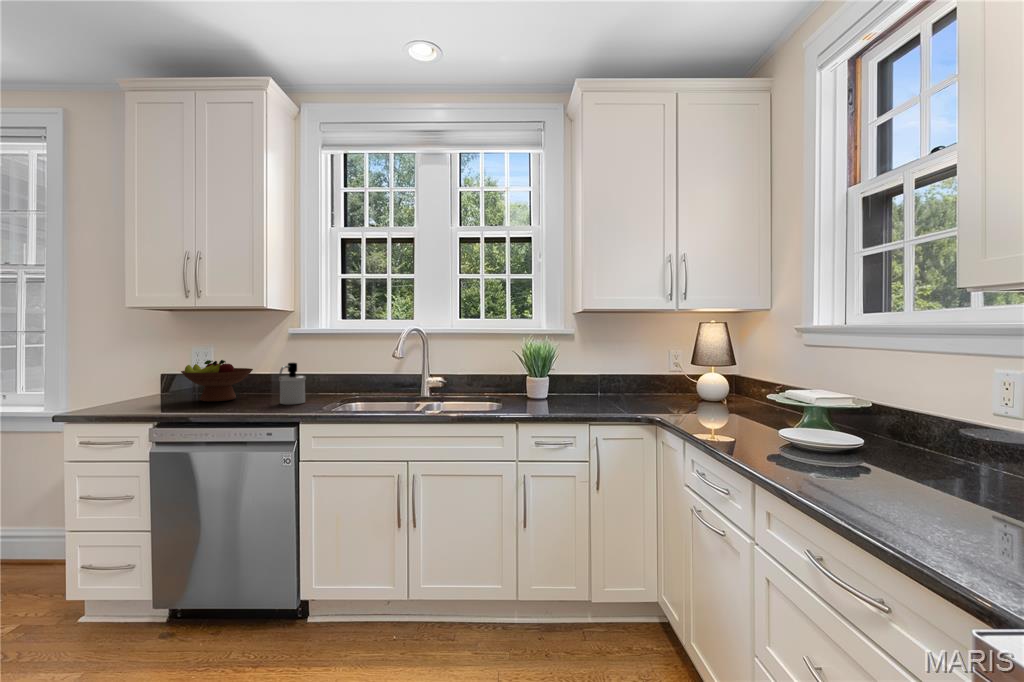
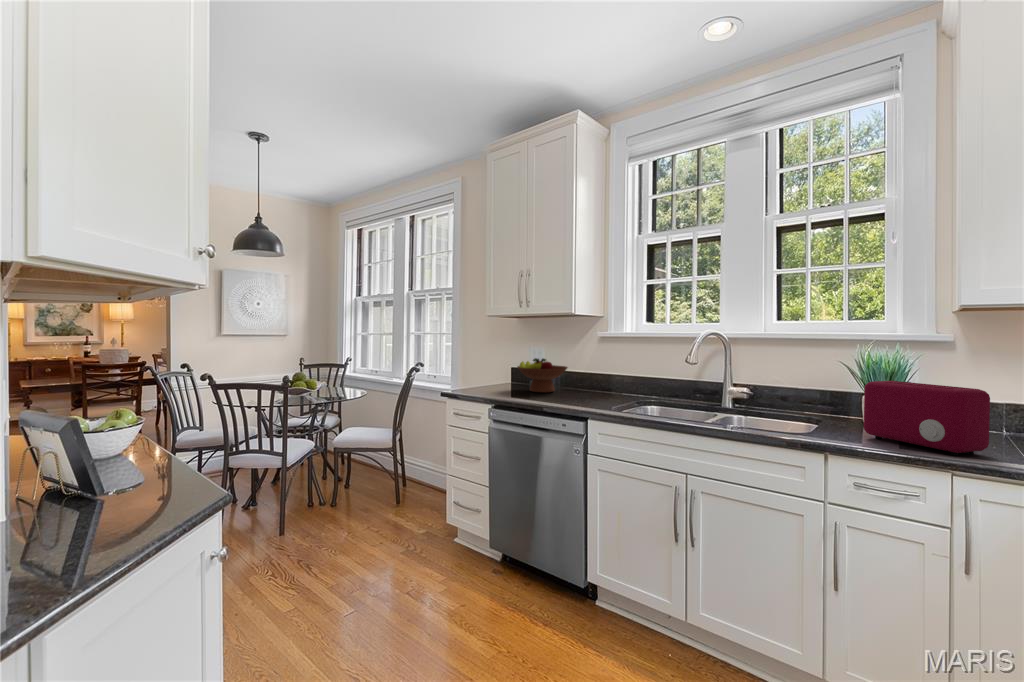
soap dispenser: present [279,363,306,405] -> none [580,363,605,401]
toaster: none [533,363,601,411] -> present [864,381,990,456]

